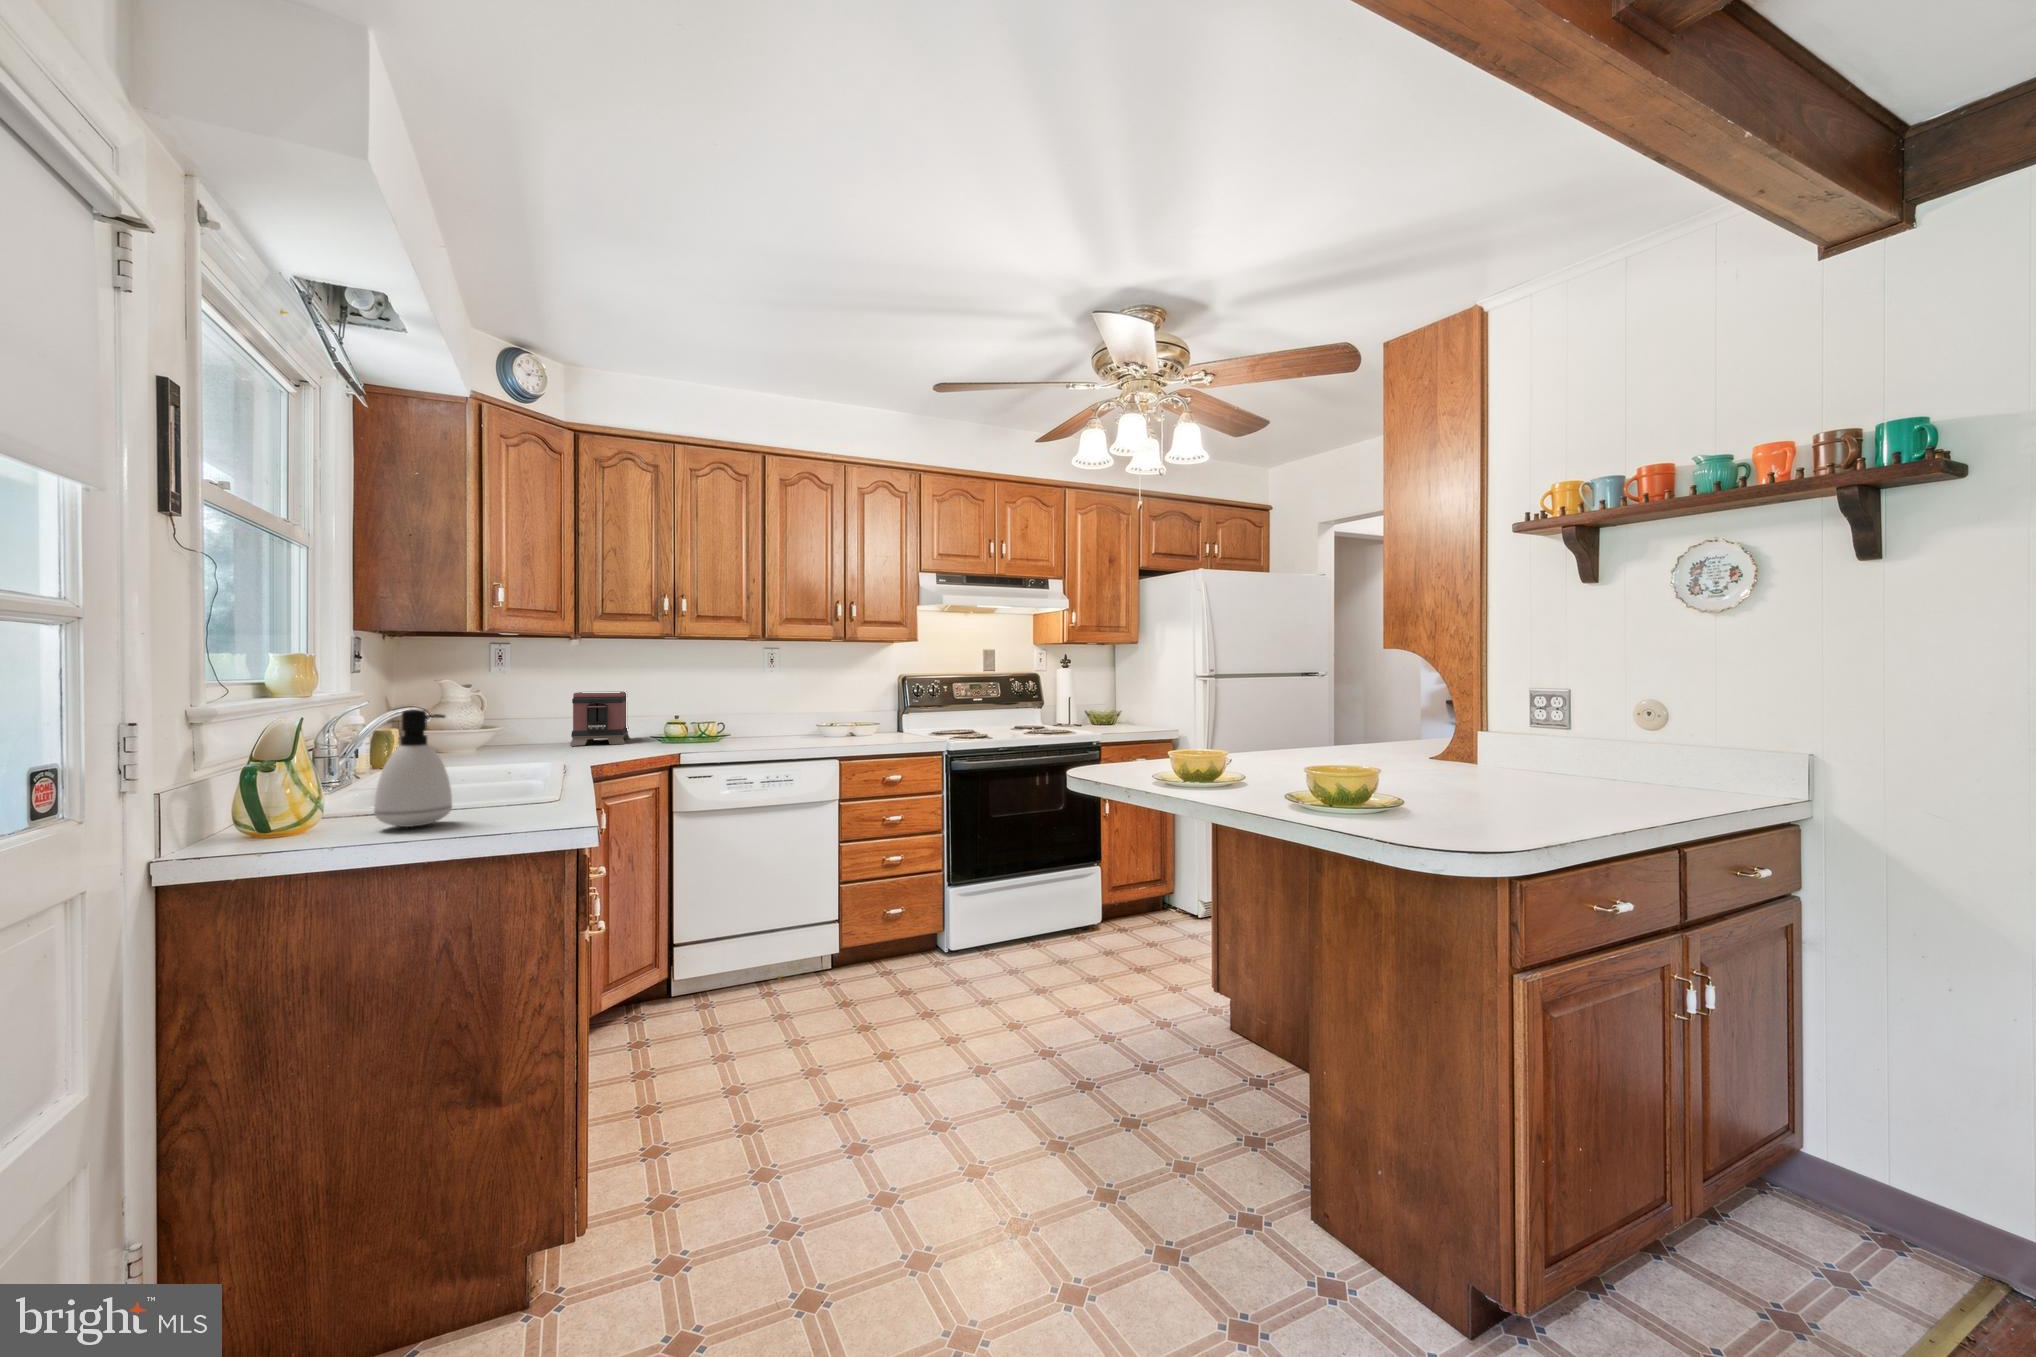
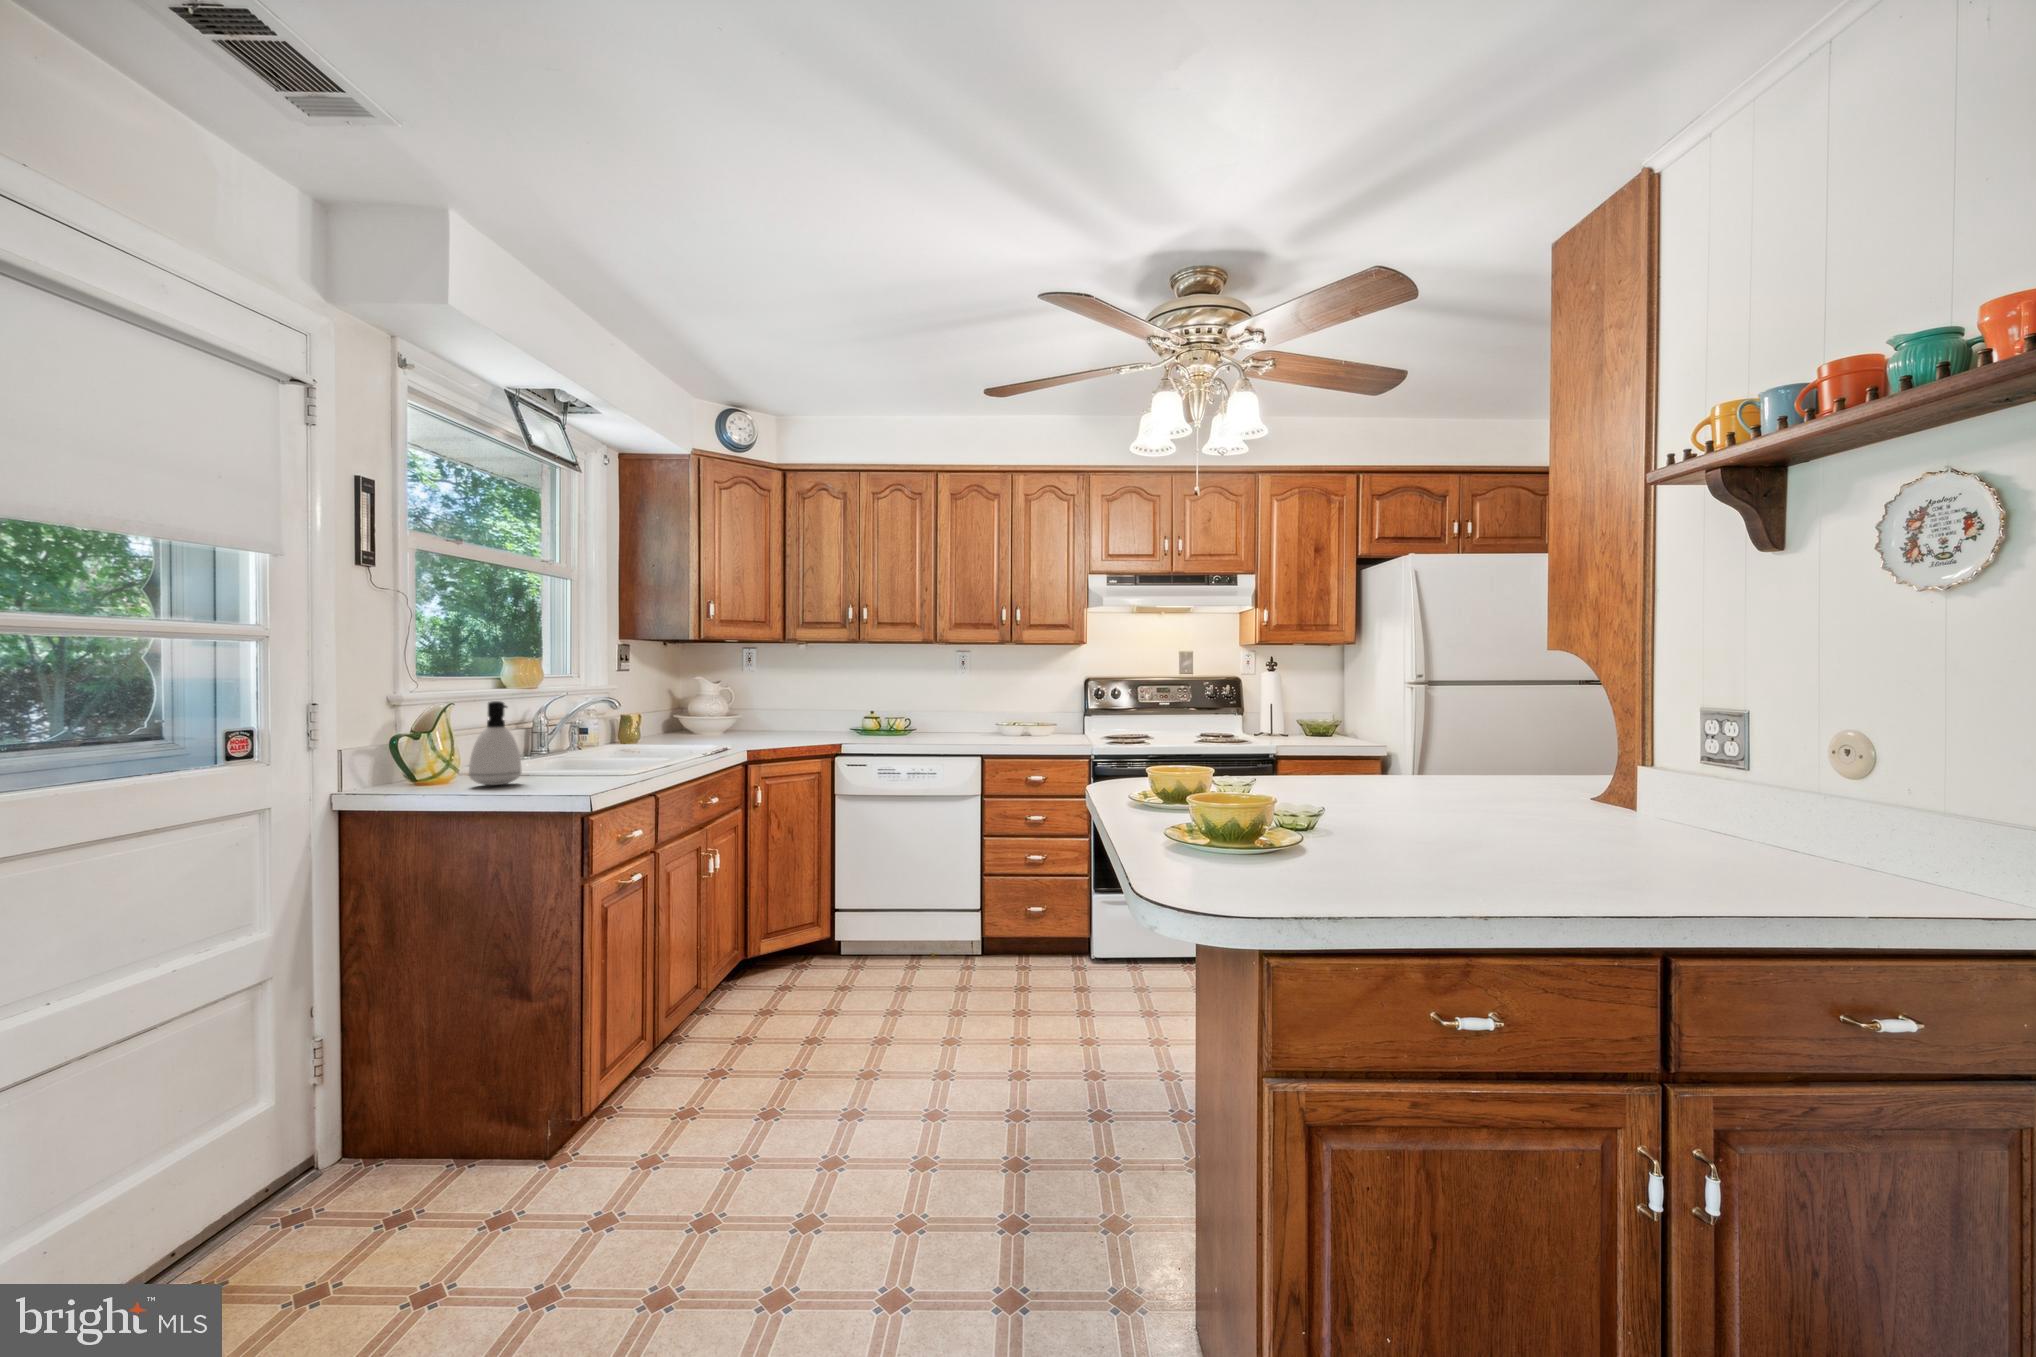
toaster: present [570,692,630,746] -> none [783,689,846,735]

